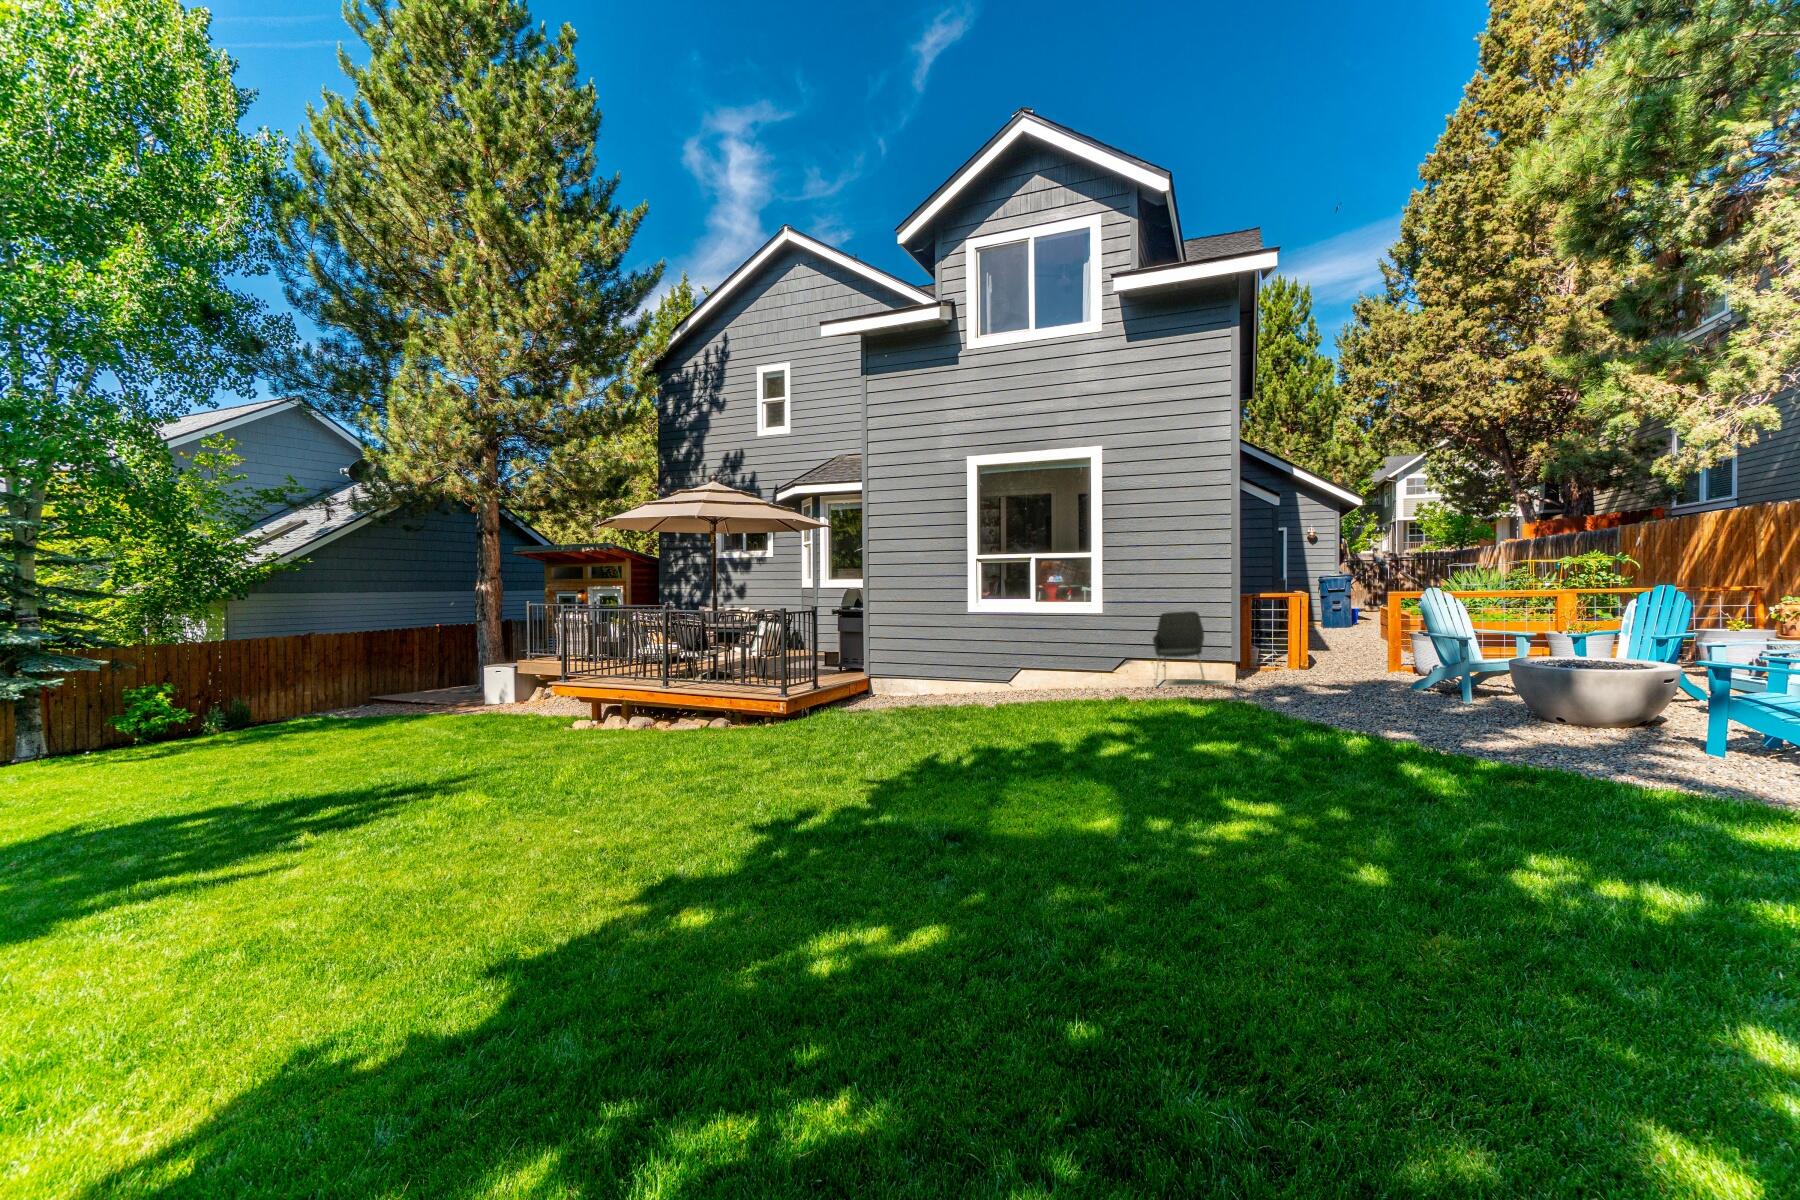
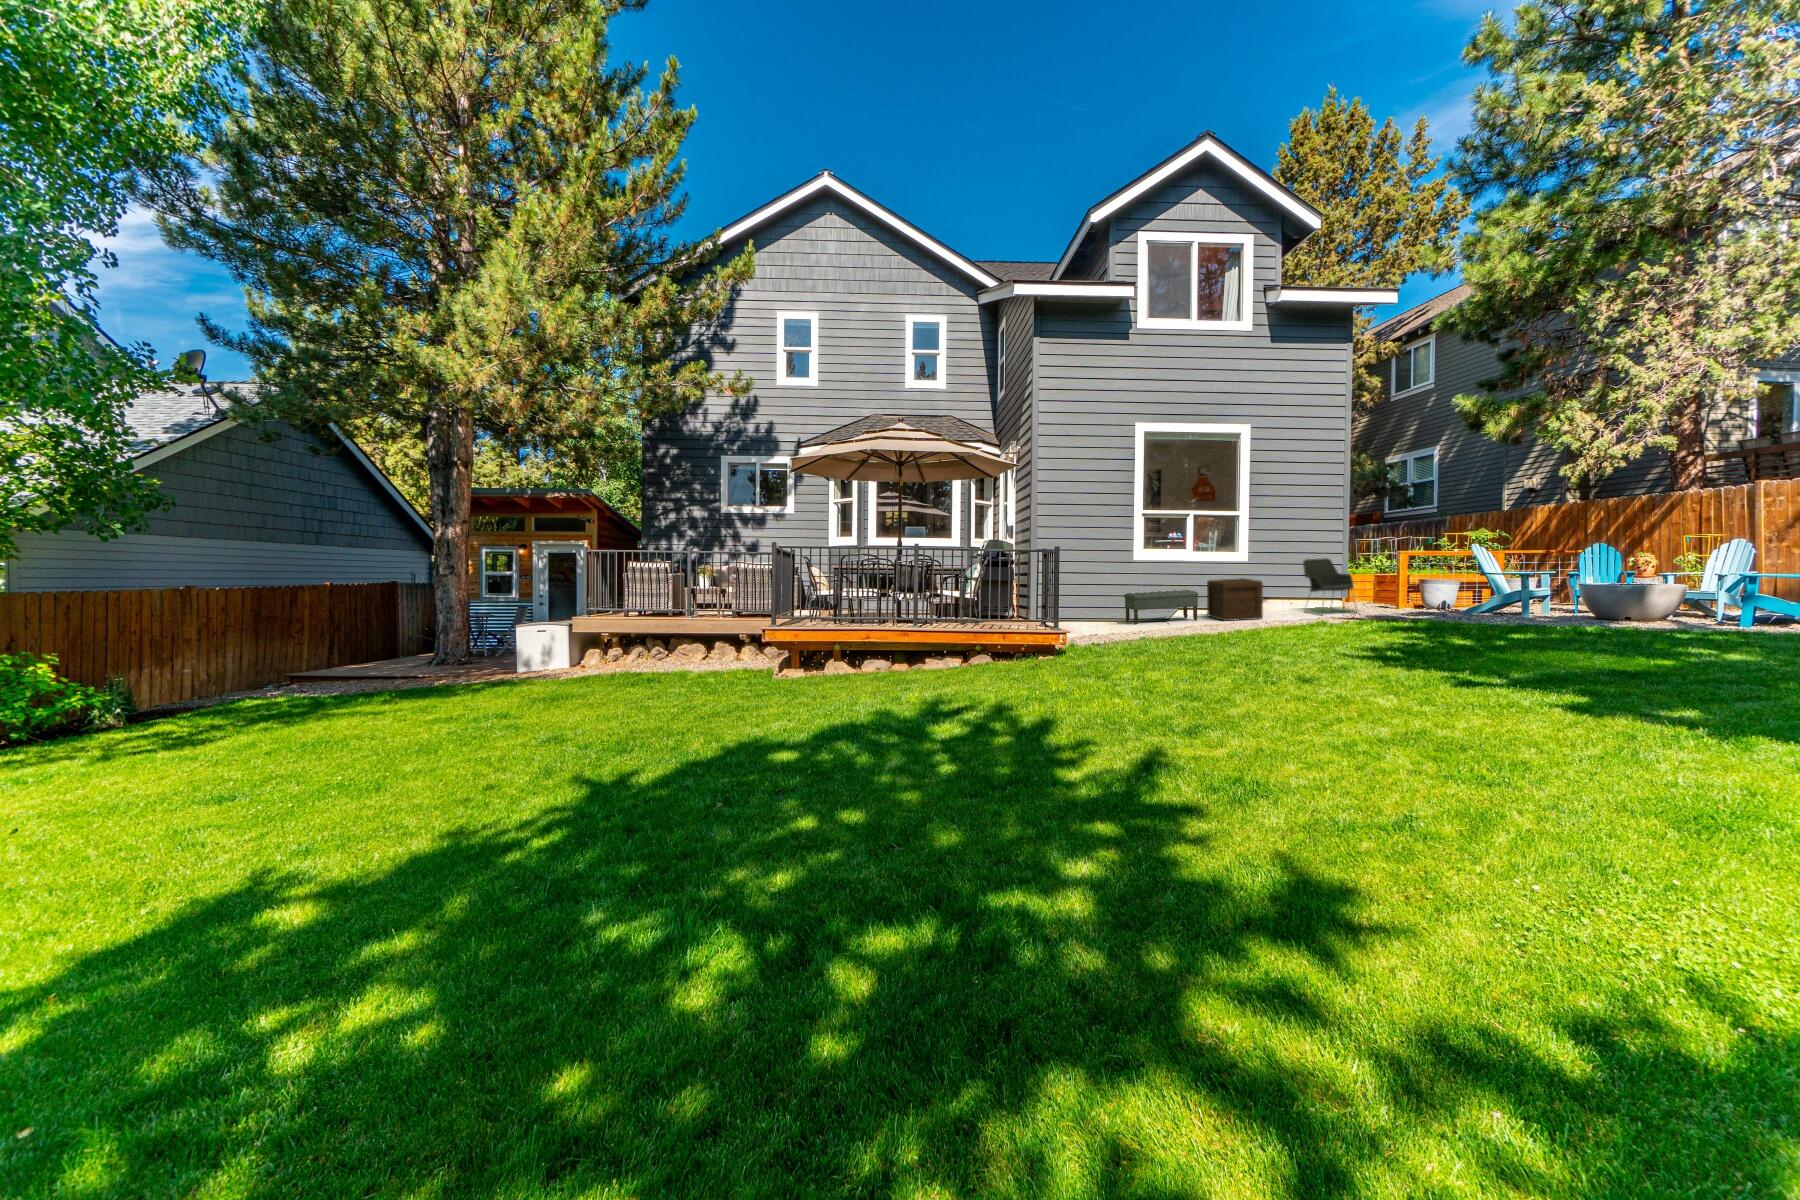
wooden crate: none [1031,635,1092,688] -> present [1207,579,1263,621]
bench: none [945,648,1026,686] -> present [1124,590,1198,624]

